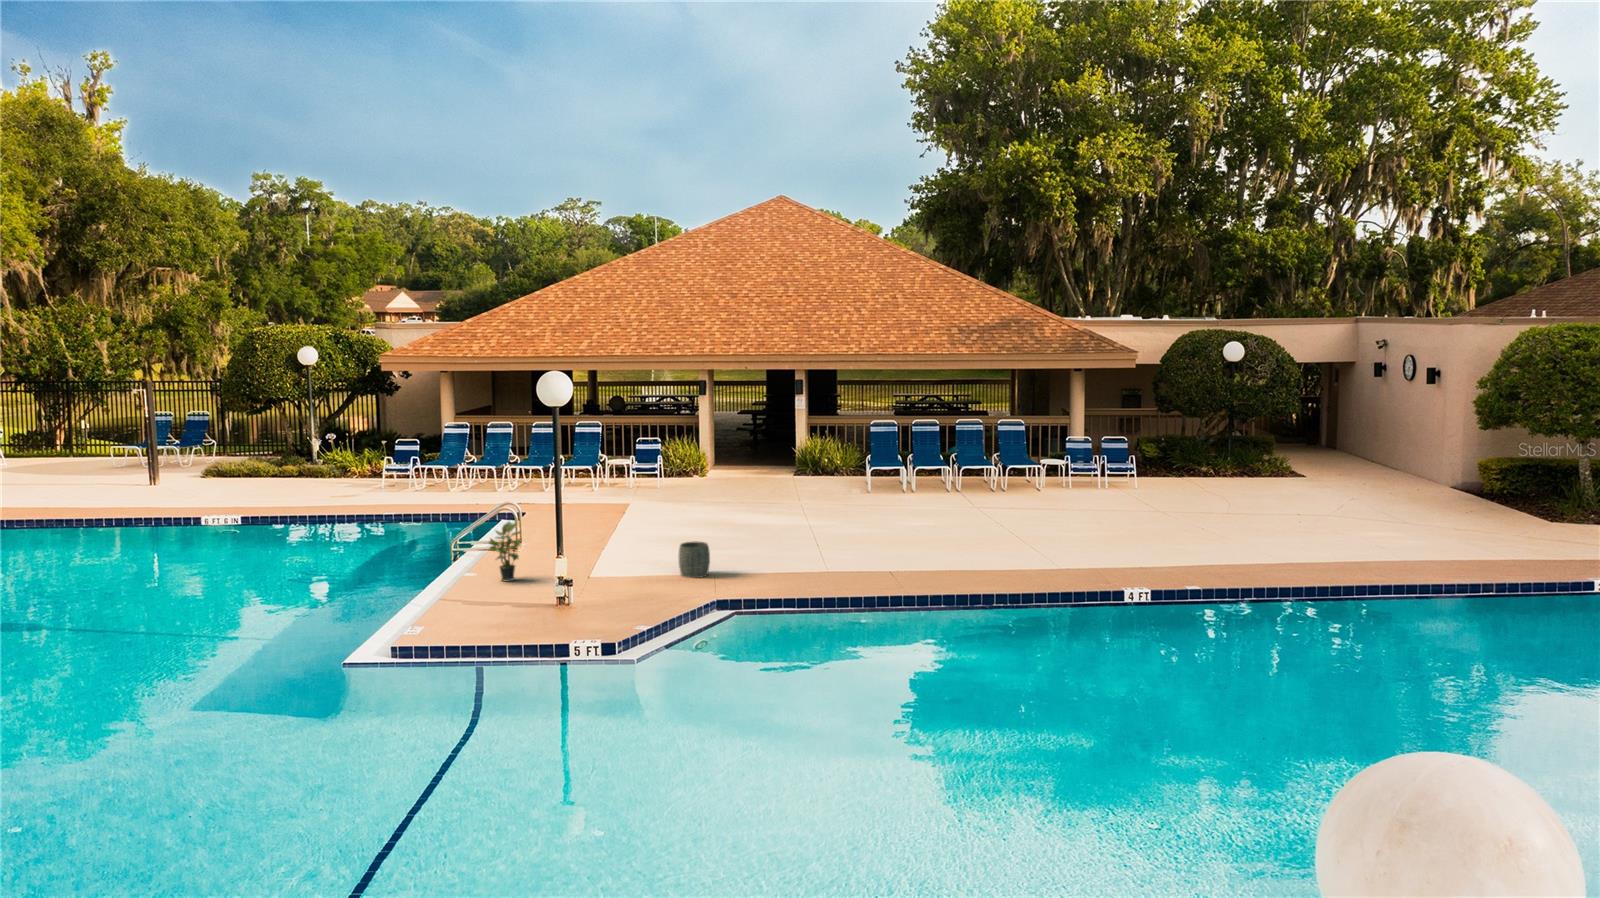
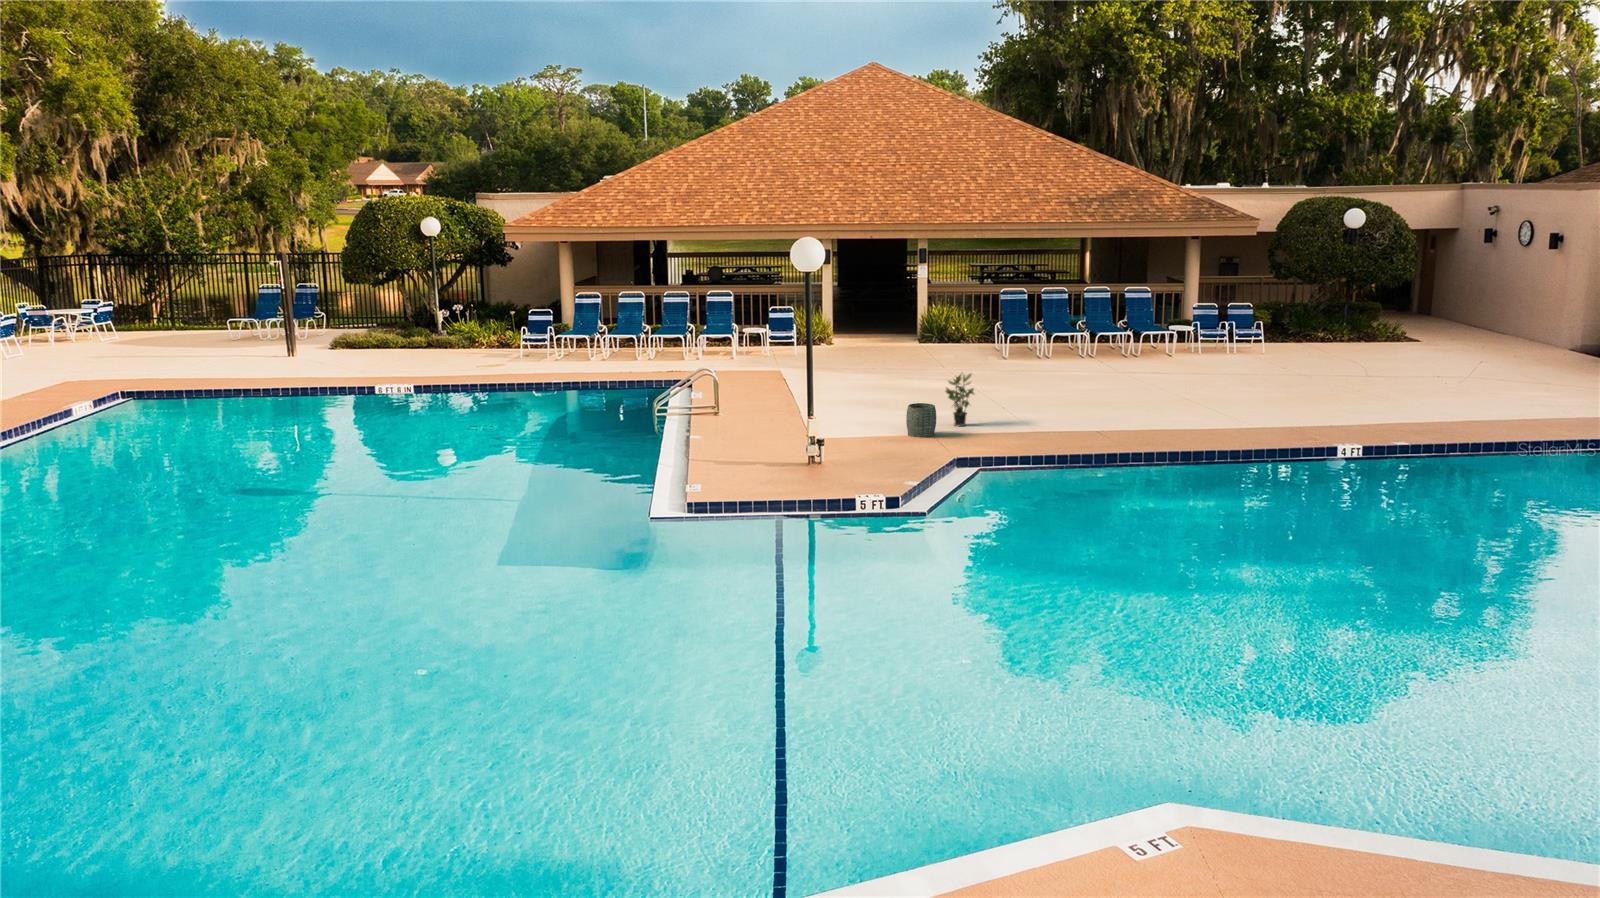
potted plant: present [489,521,522,582] -> present [946,374,974,426]

